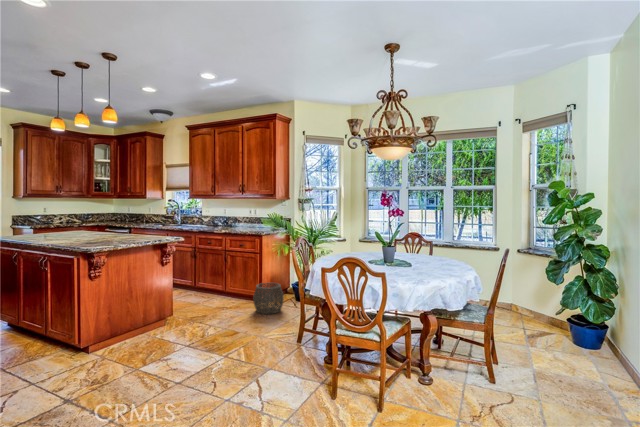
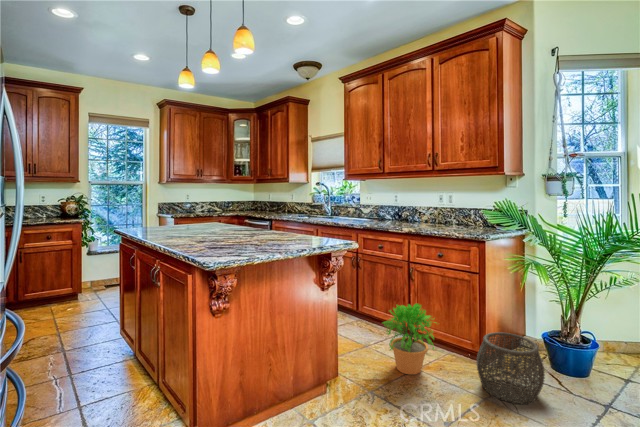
potted plant: none [203,271,237,311] -> present [384,303,434,375]

